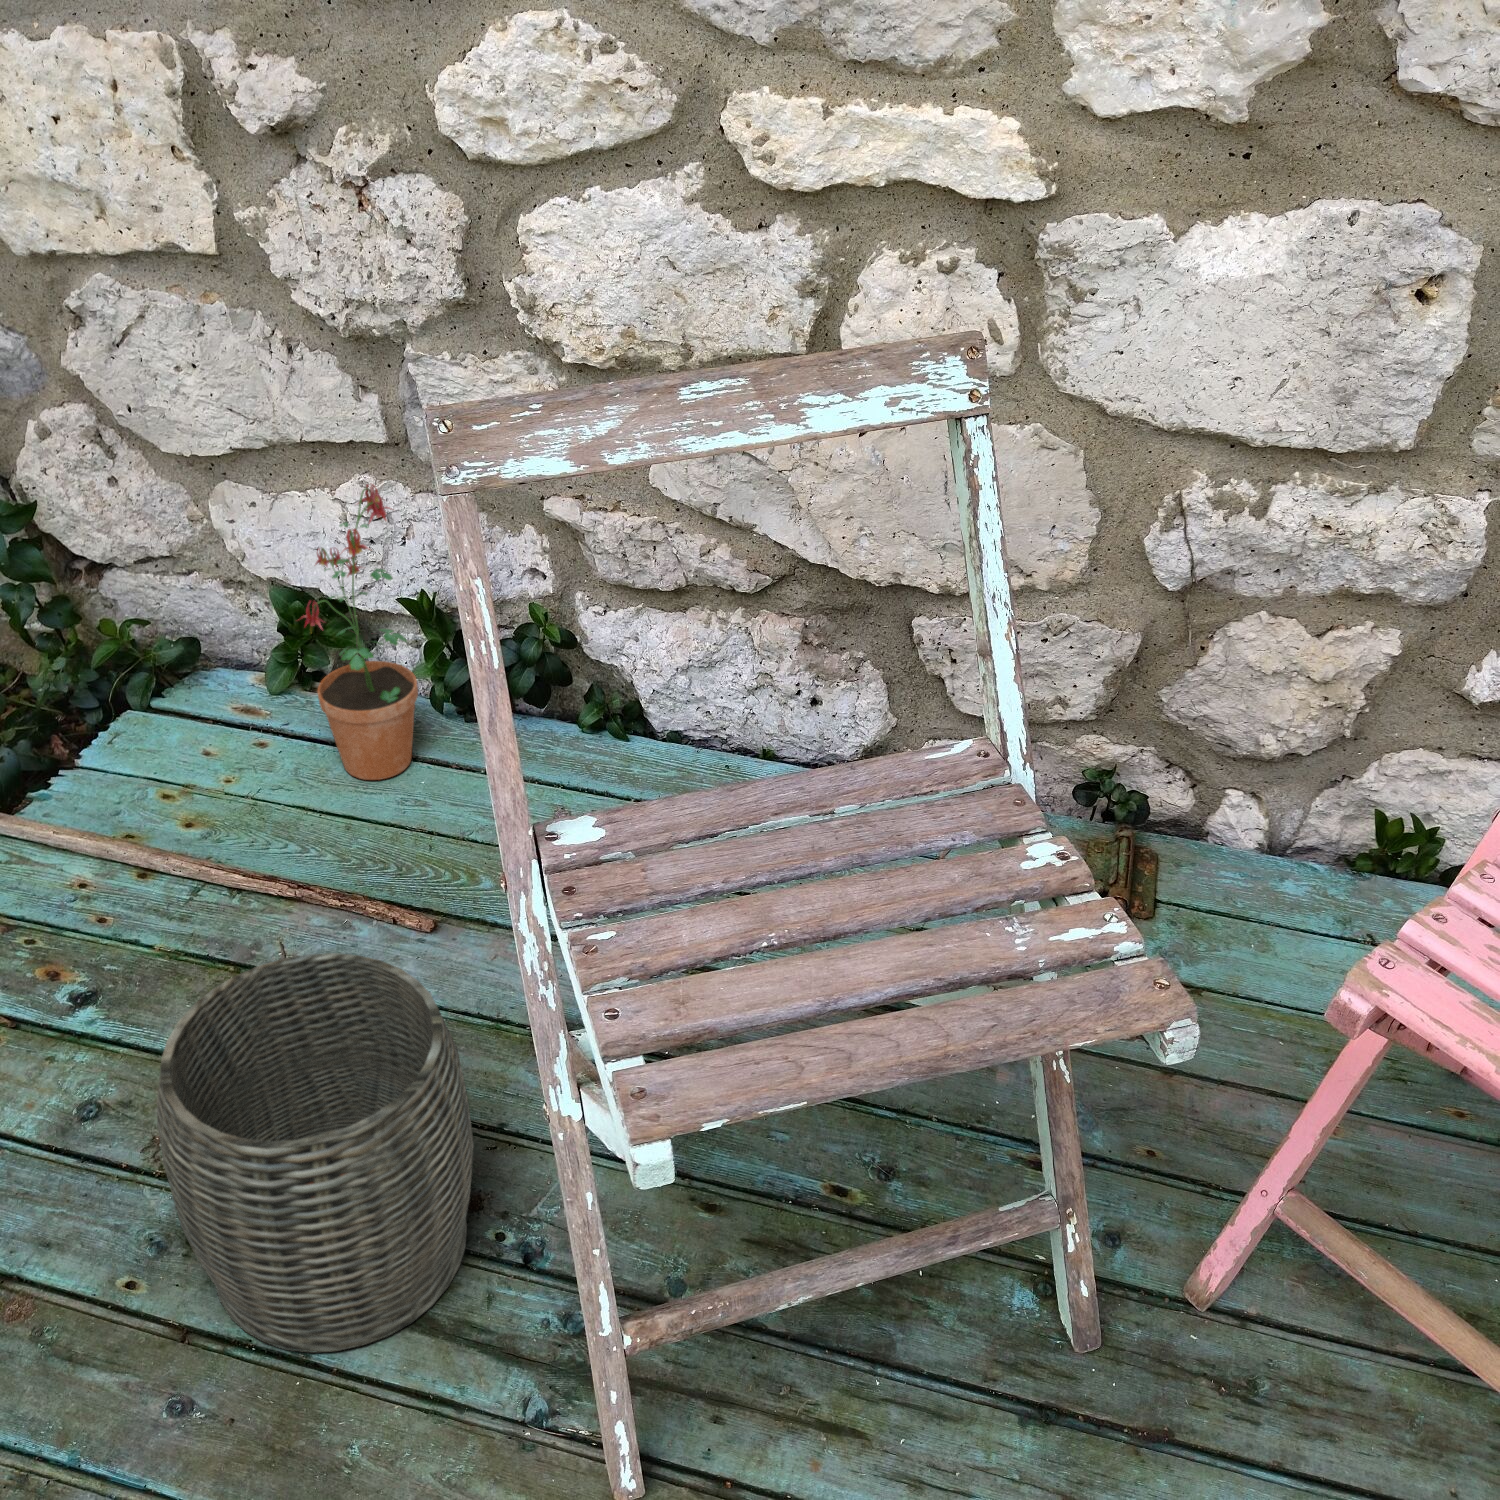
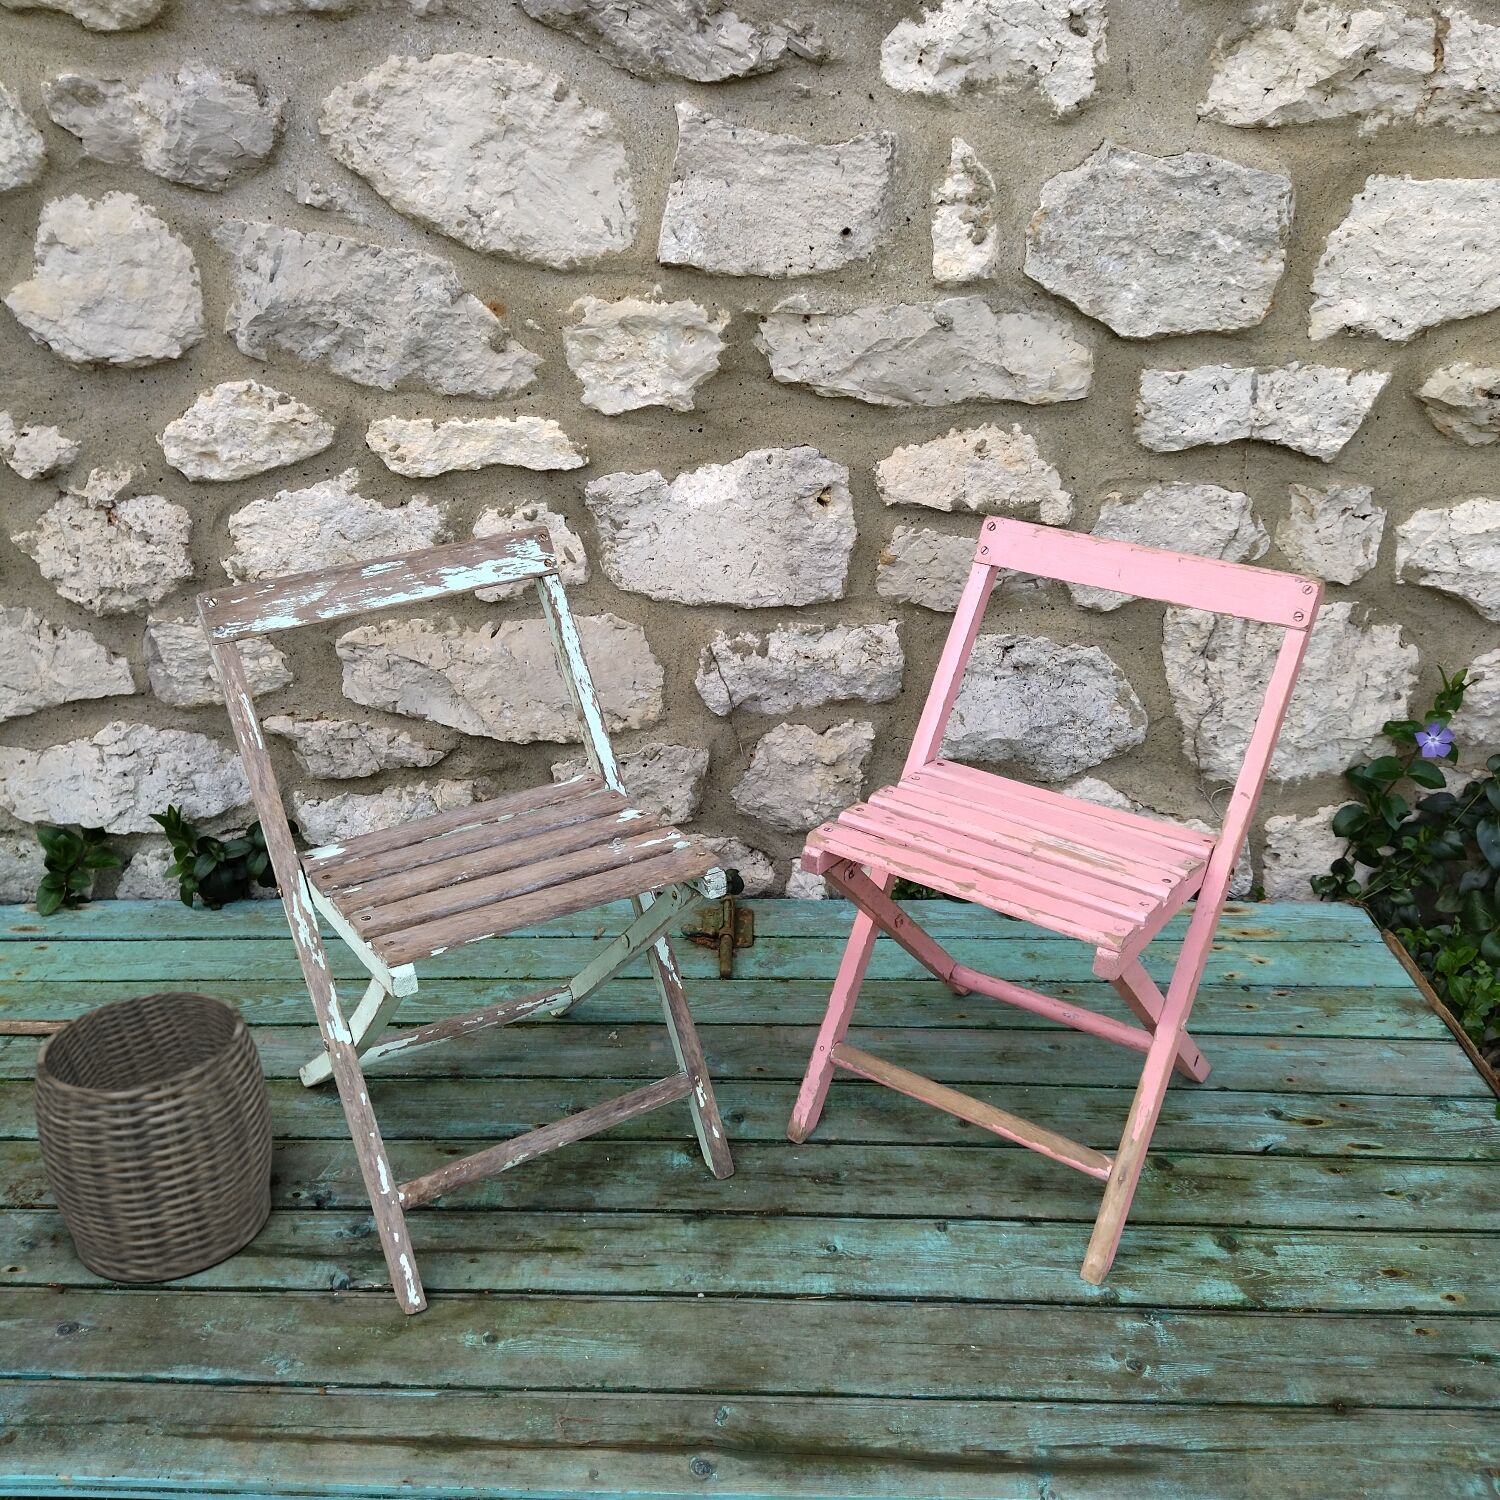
potted plant: present [298,484,418,780] -> none [76,724,176,955]

